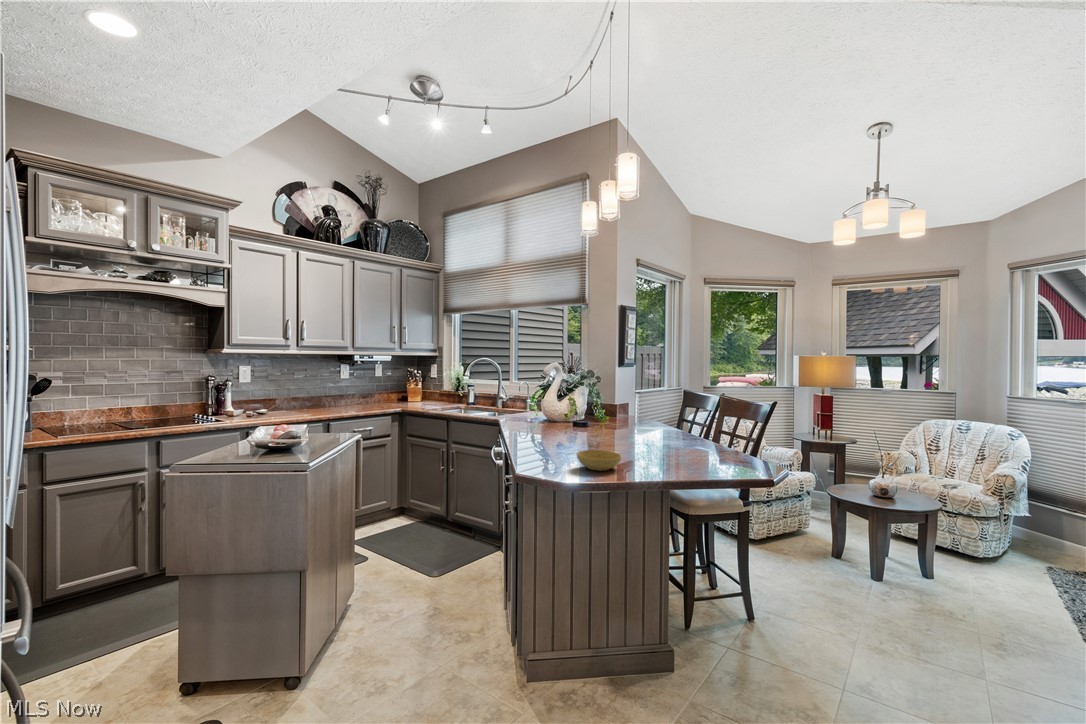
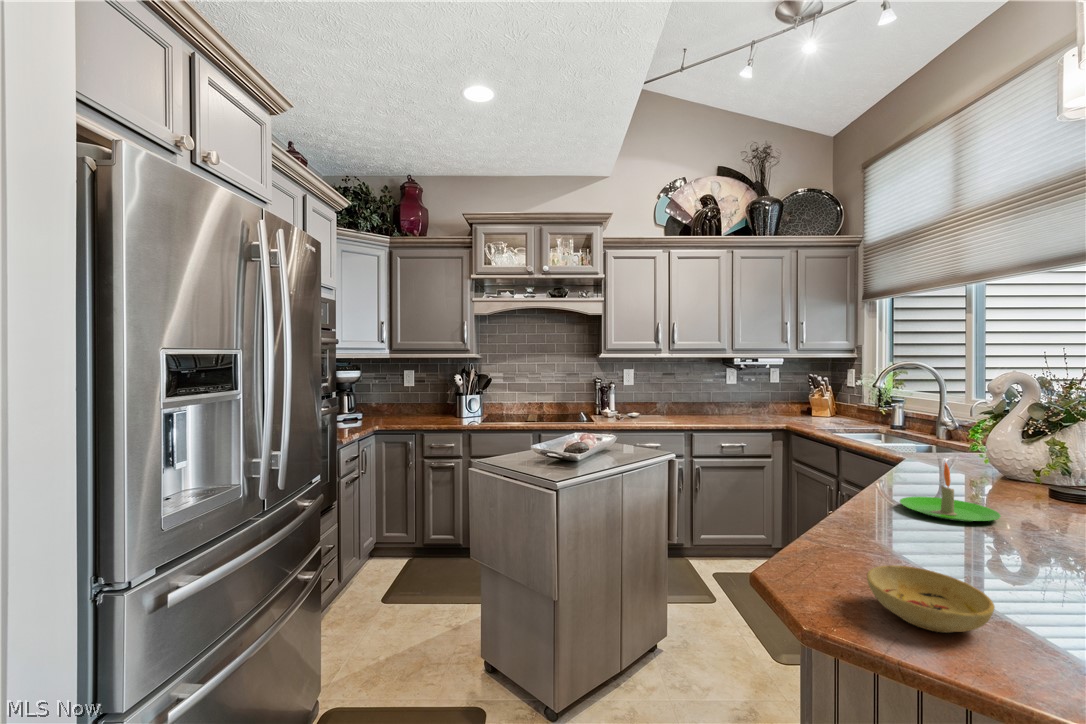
candle: none [535,410,577,439] -> present [900,462,1001,522]

